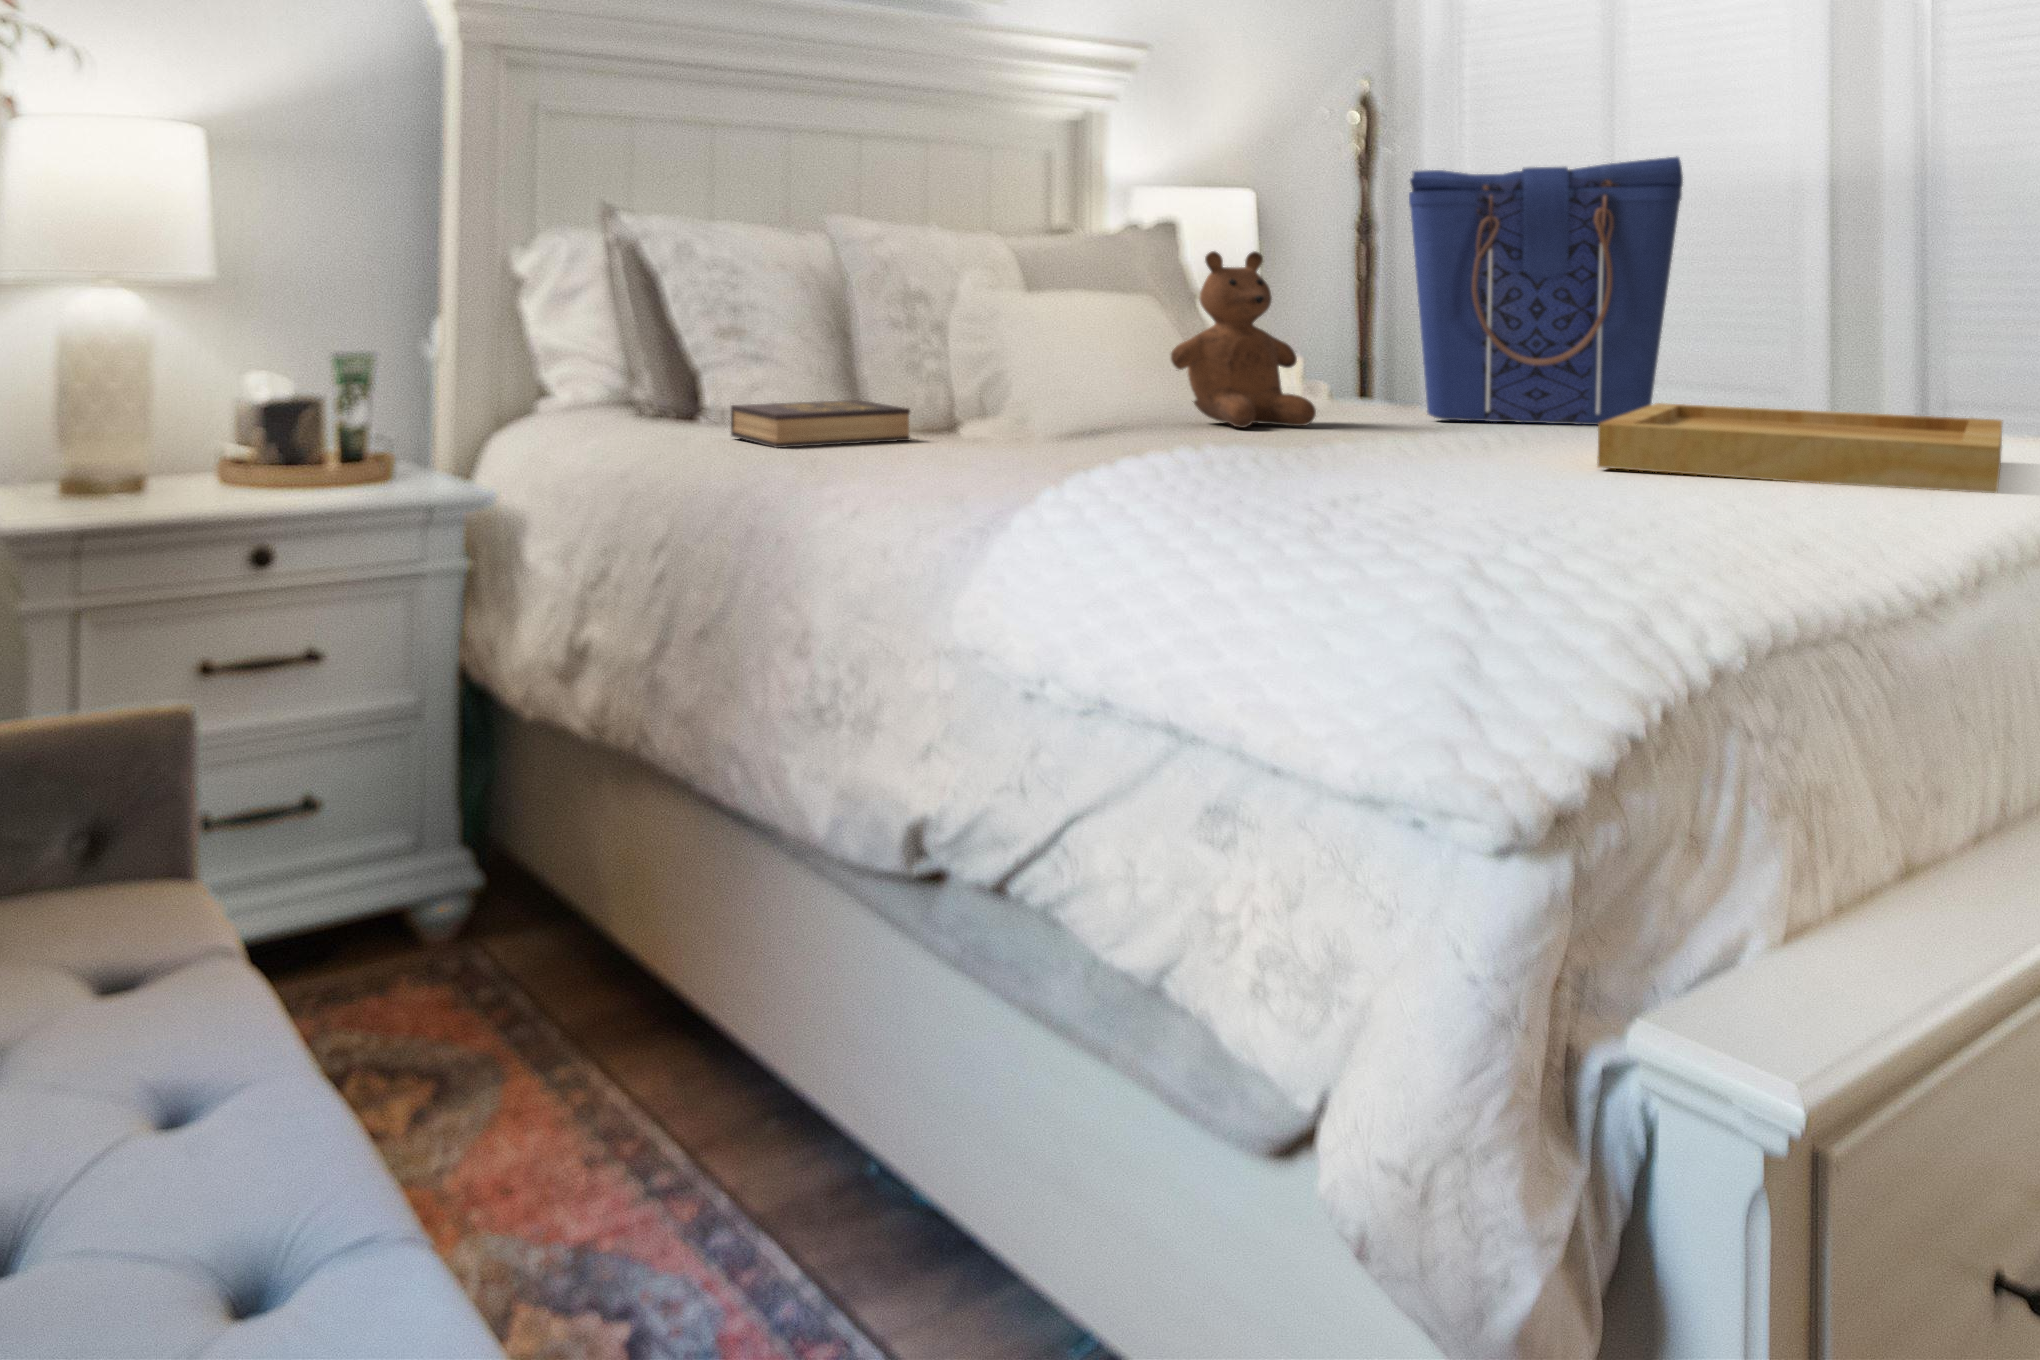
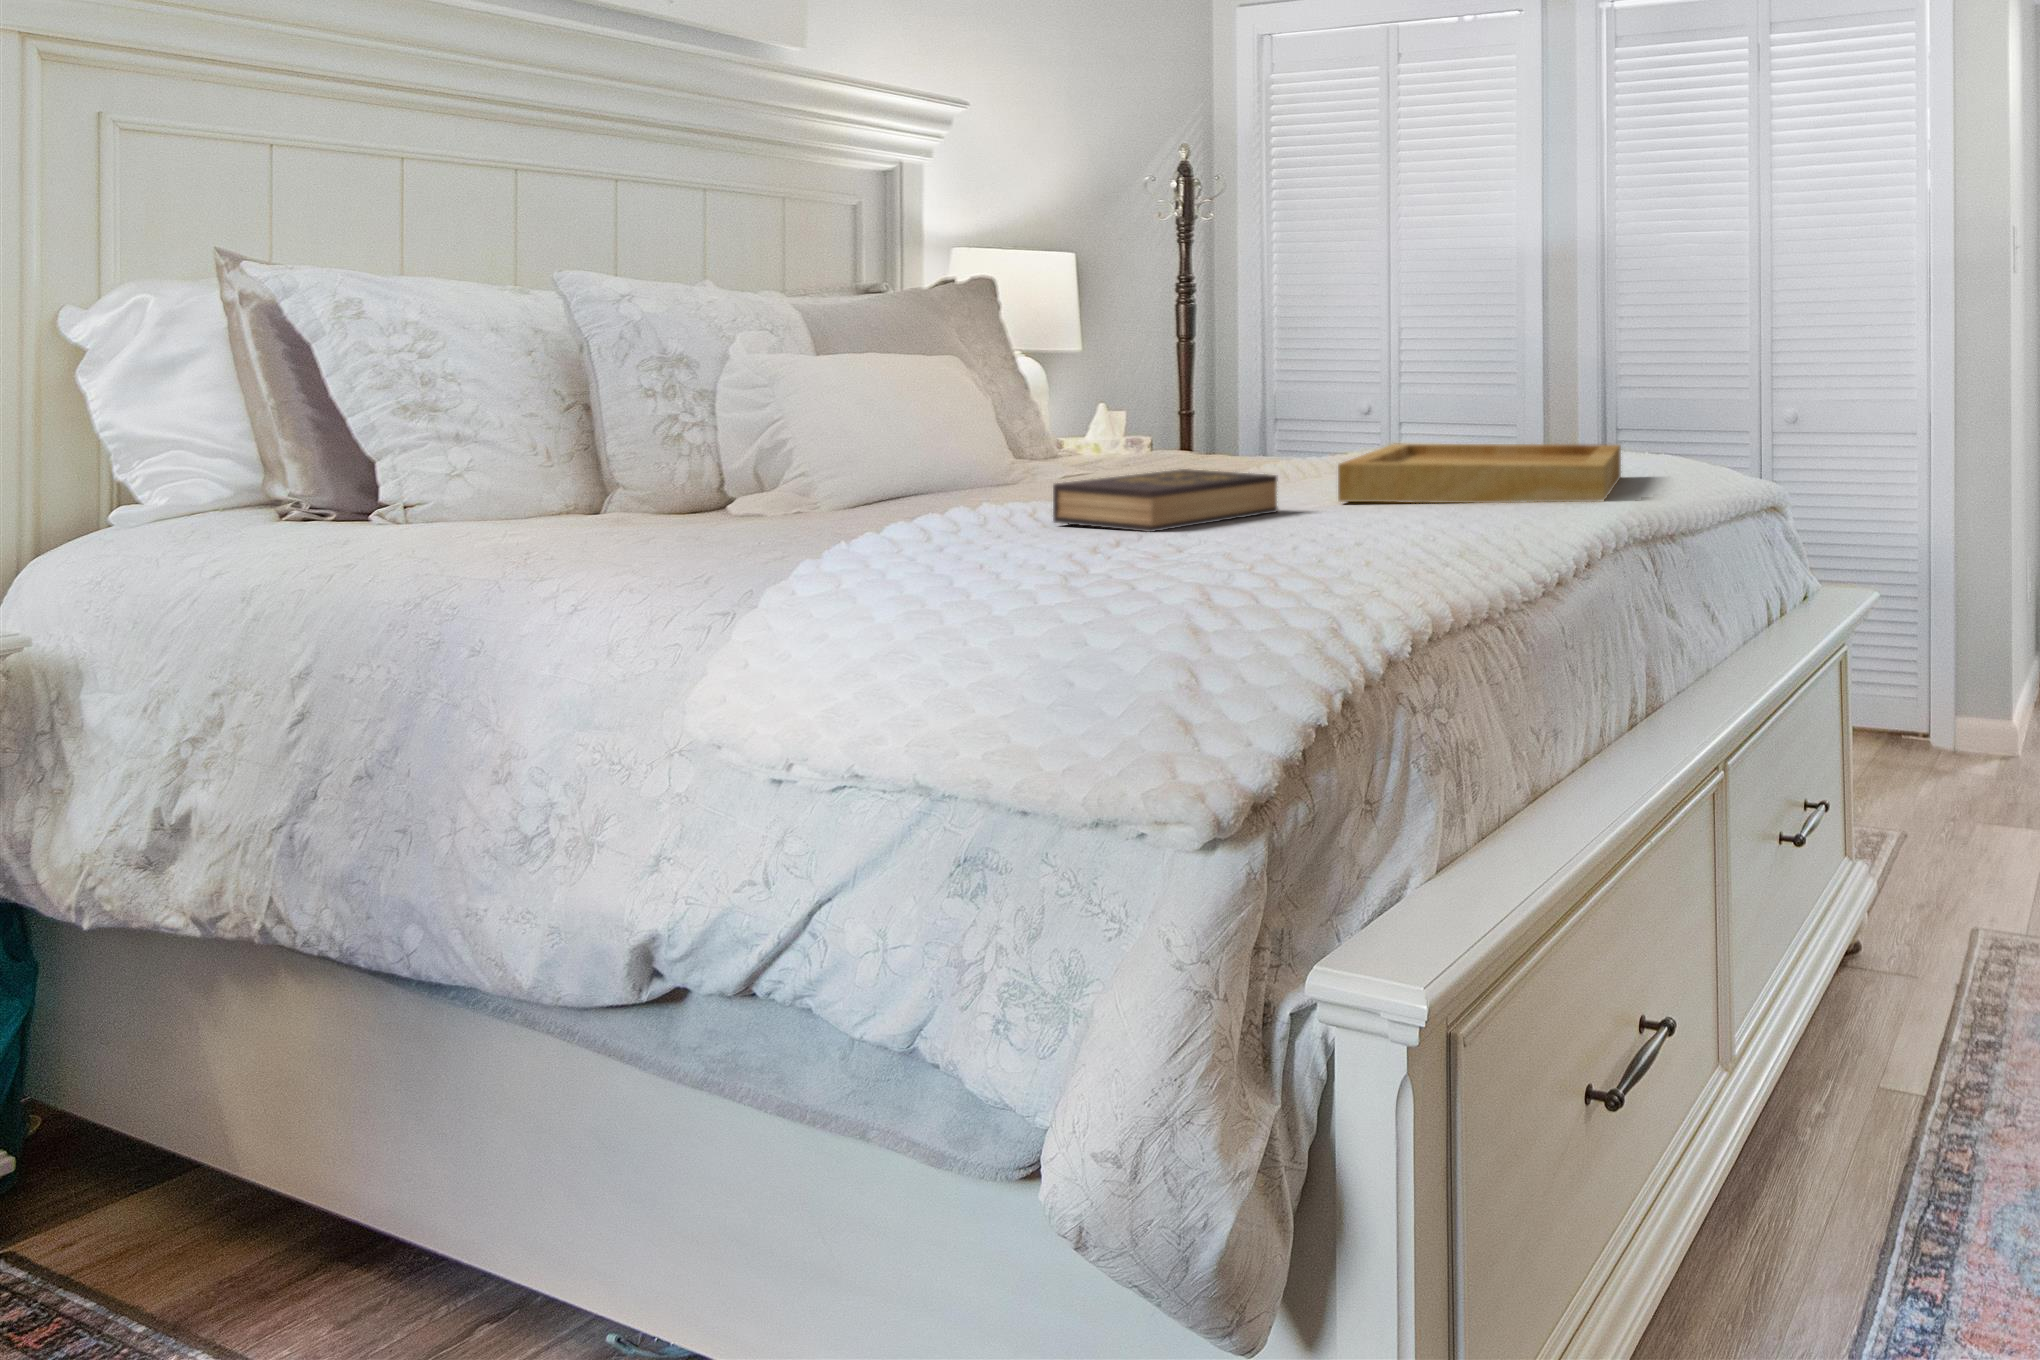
tote bag: present [1409,156,1683,425] -> none [1202,233,1419,467]
teddy bear: present [1171,251,1316,428] -> none [970,312,1117,486]
hardback book: present [731,400,910,448] -> present [1053,469,1278,532]

